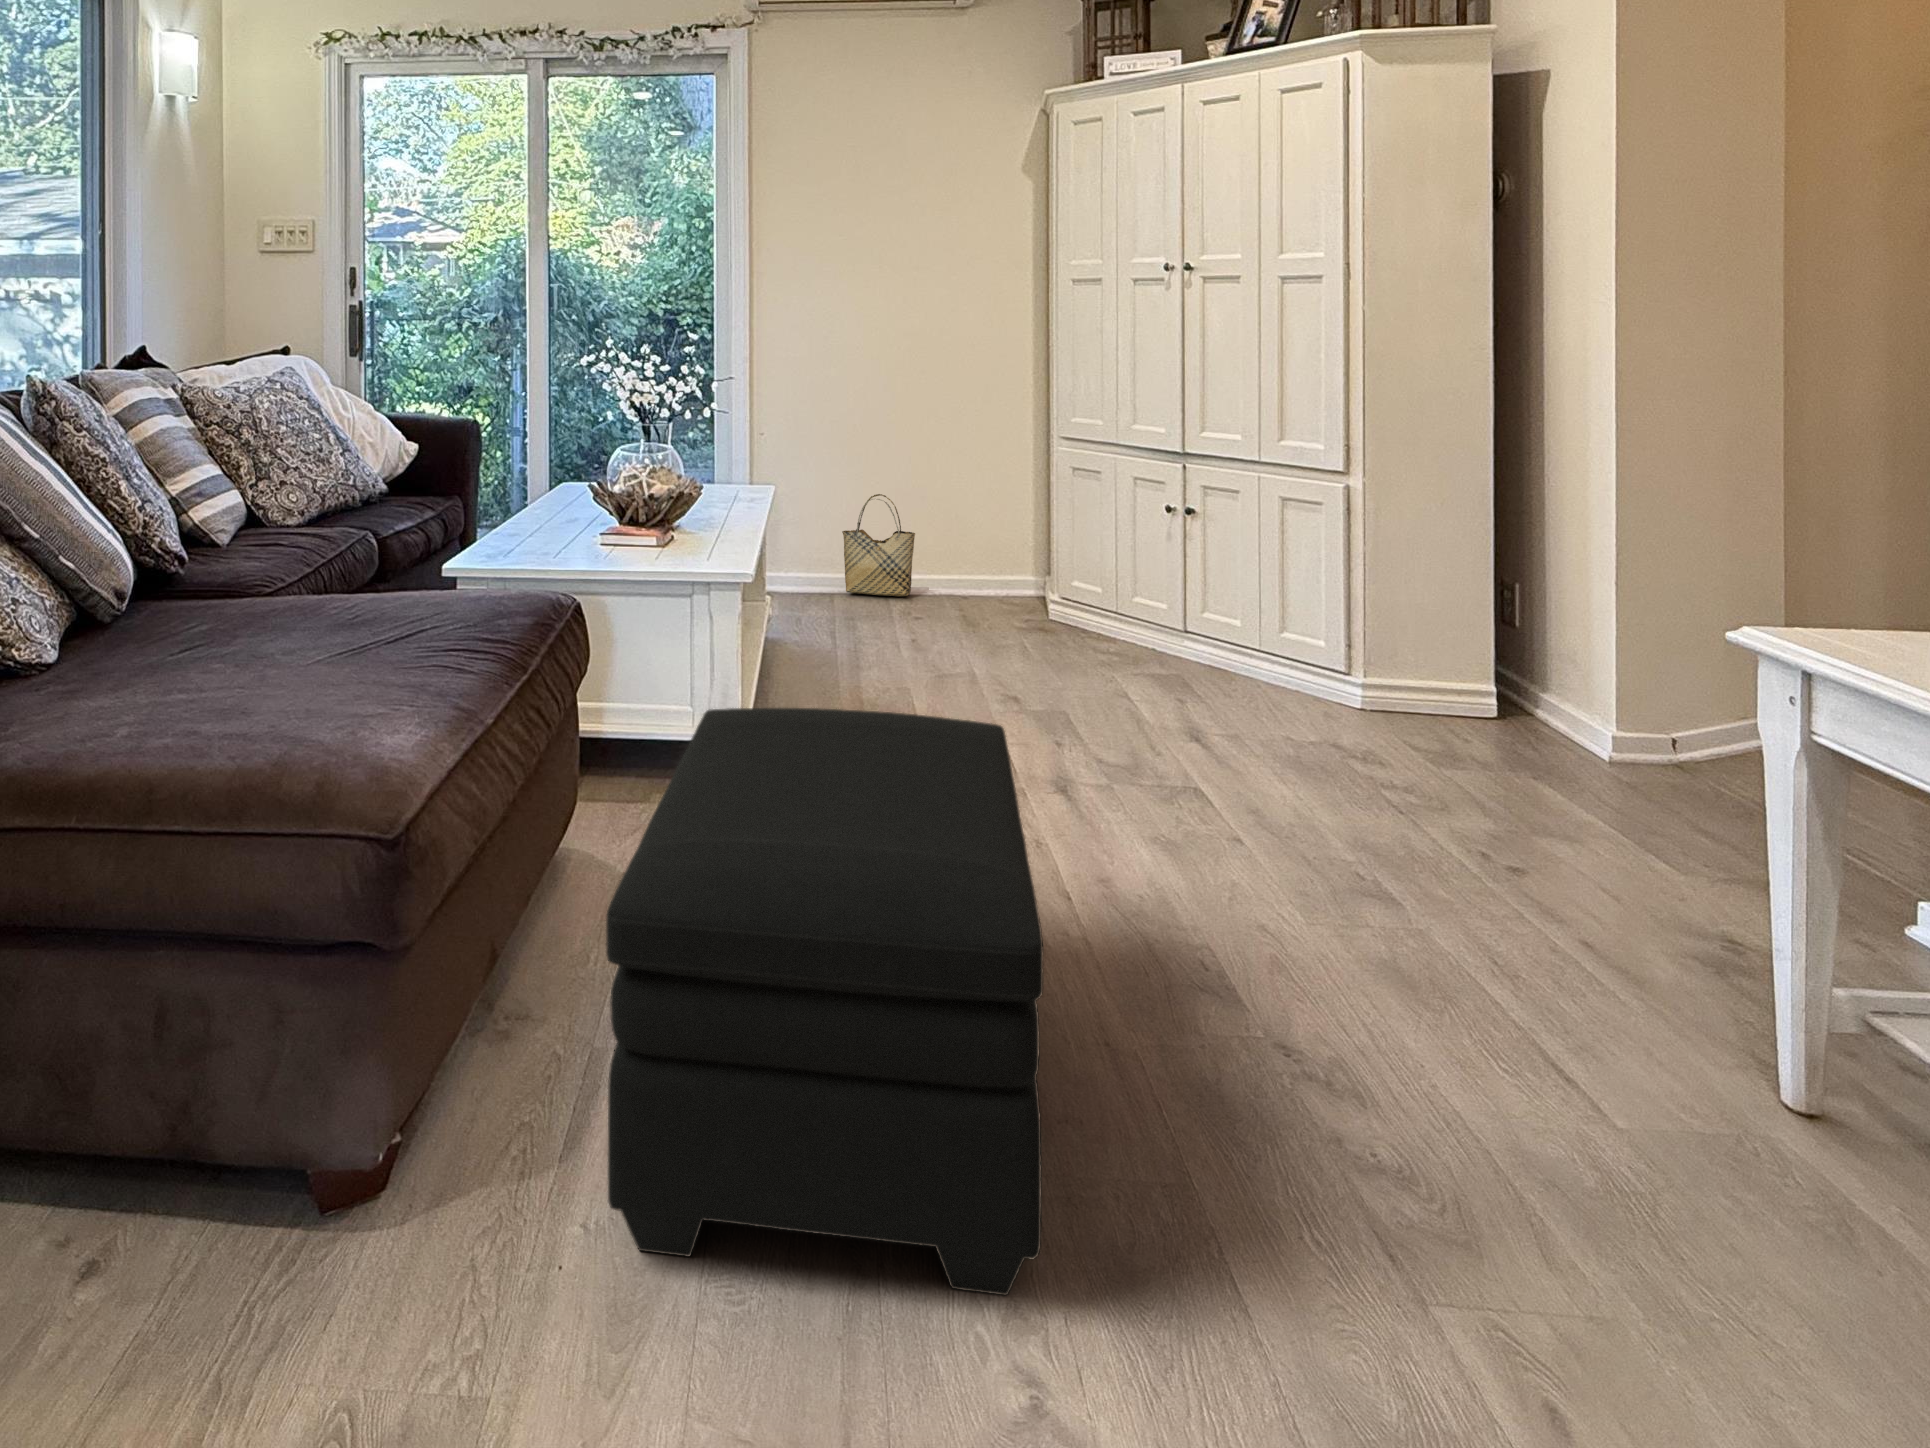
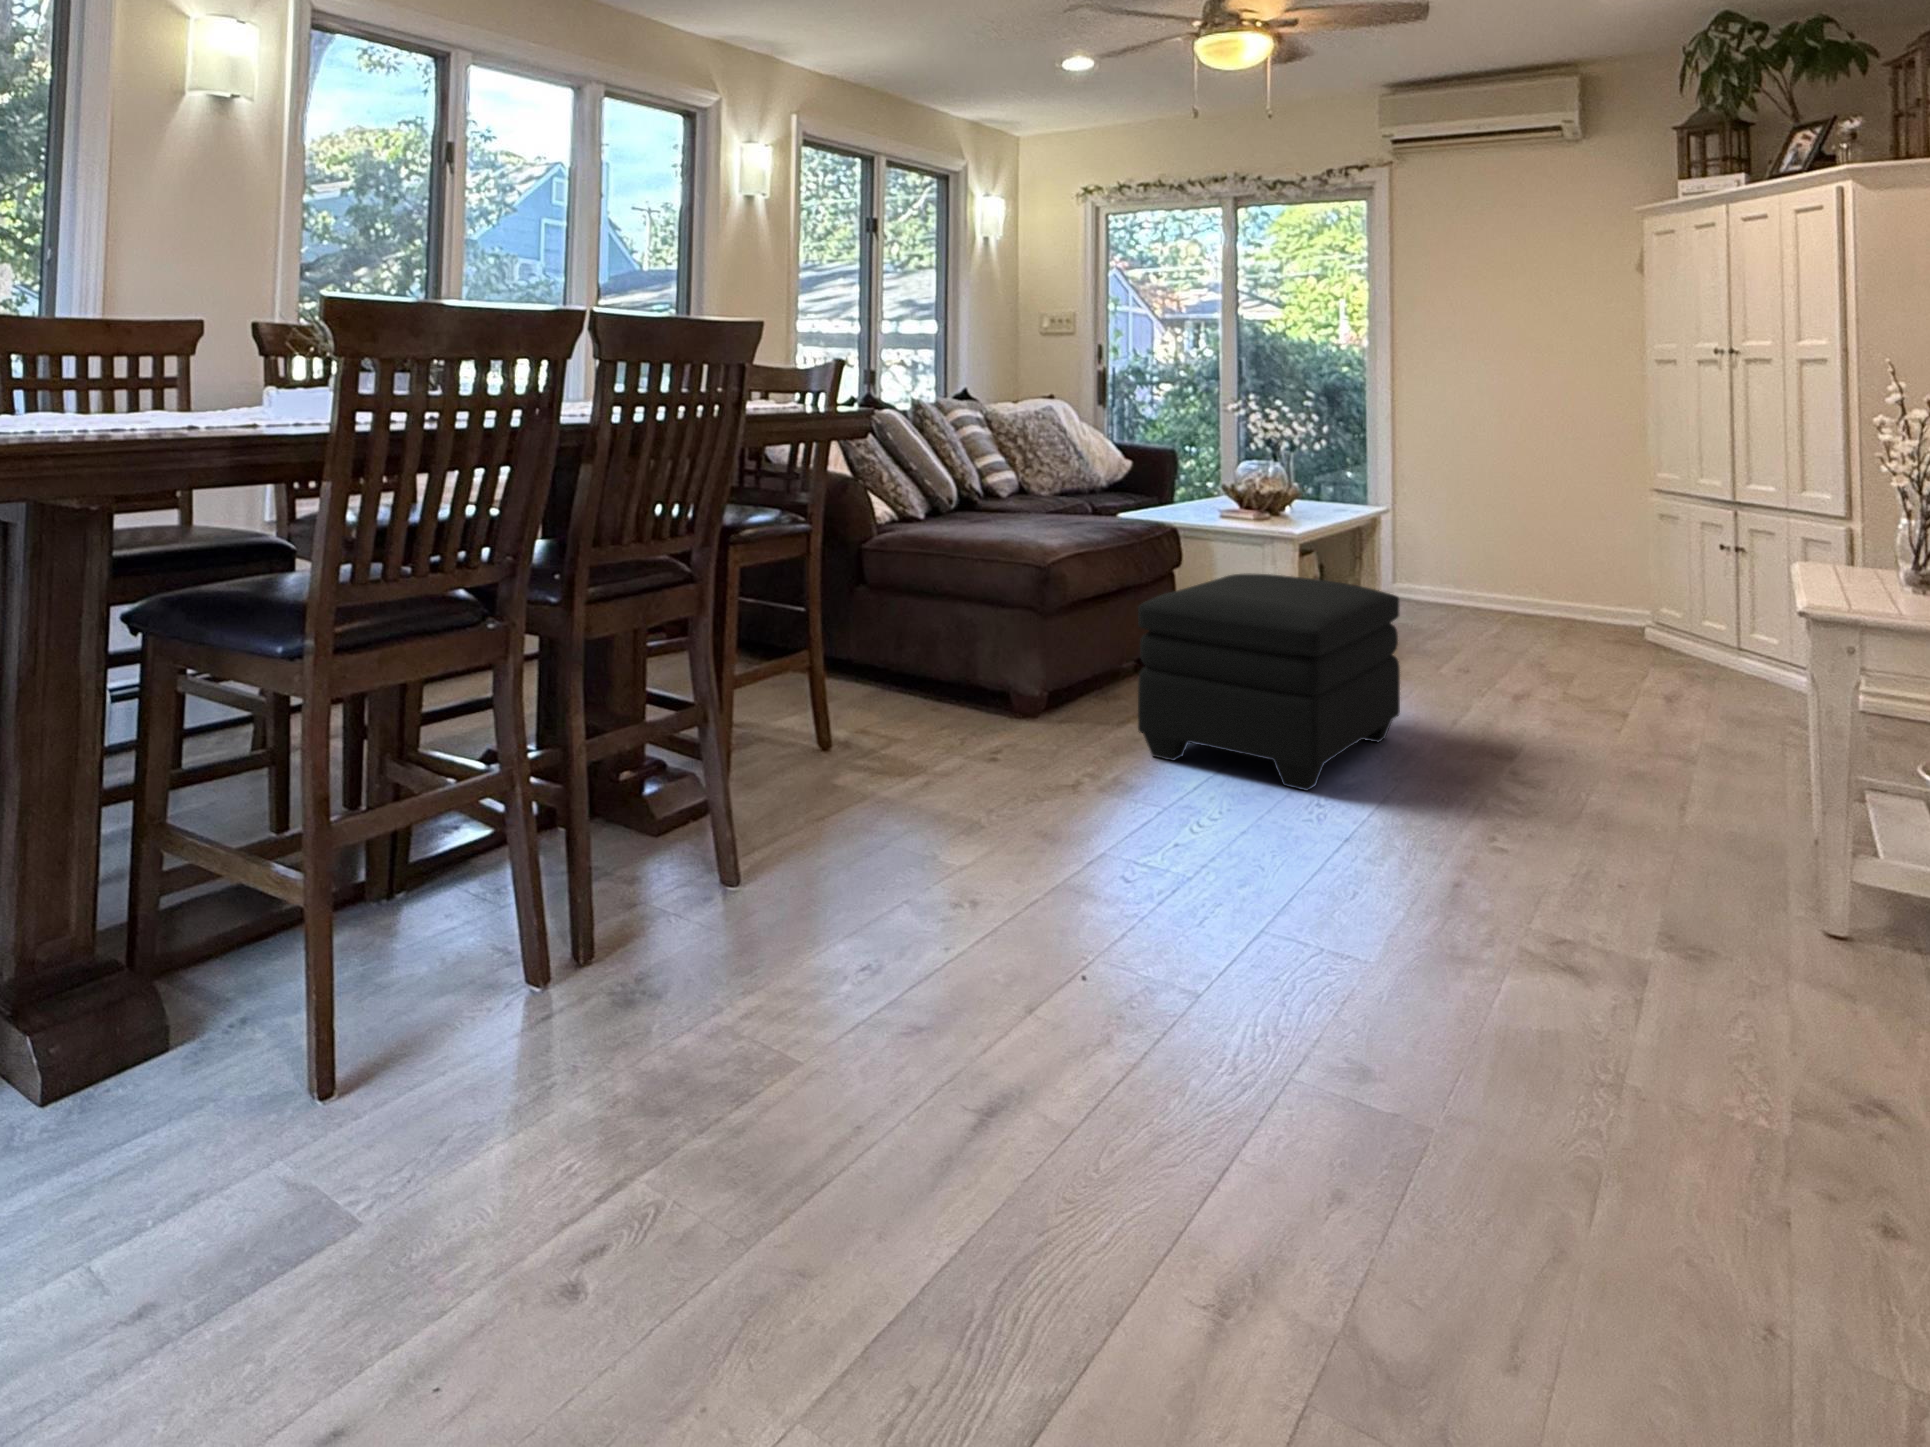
woven basket: present [842,494,915,596] -> none [1466,531,1531,613]

